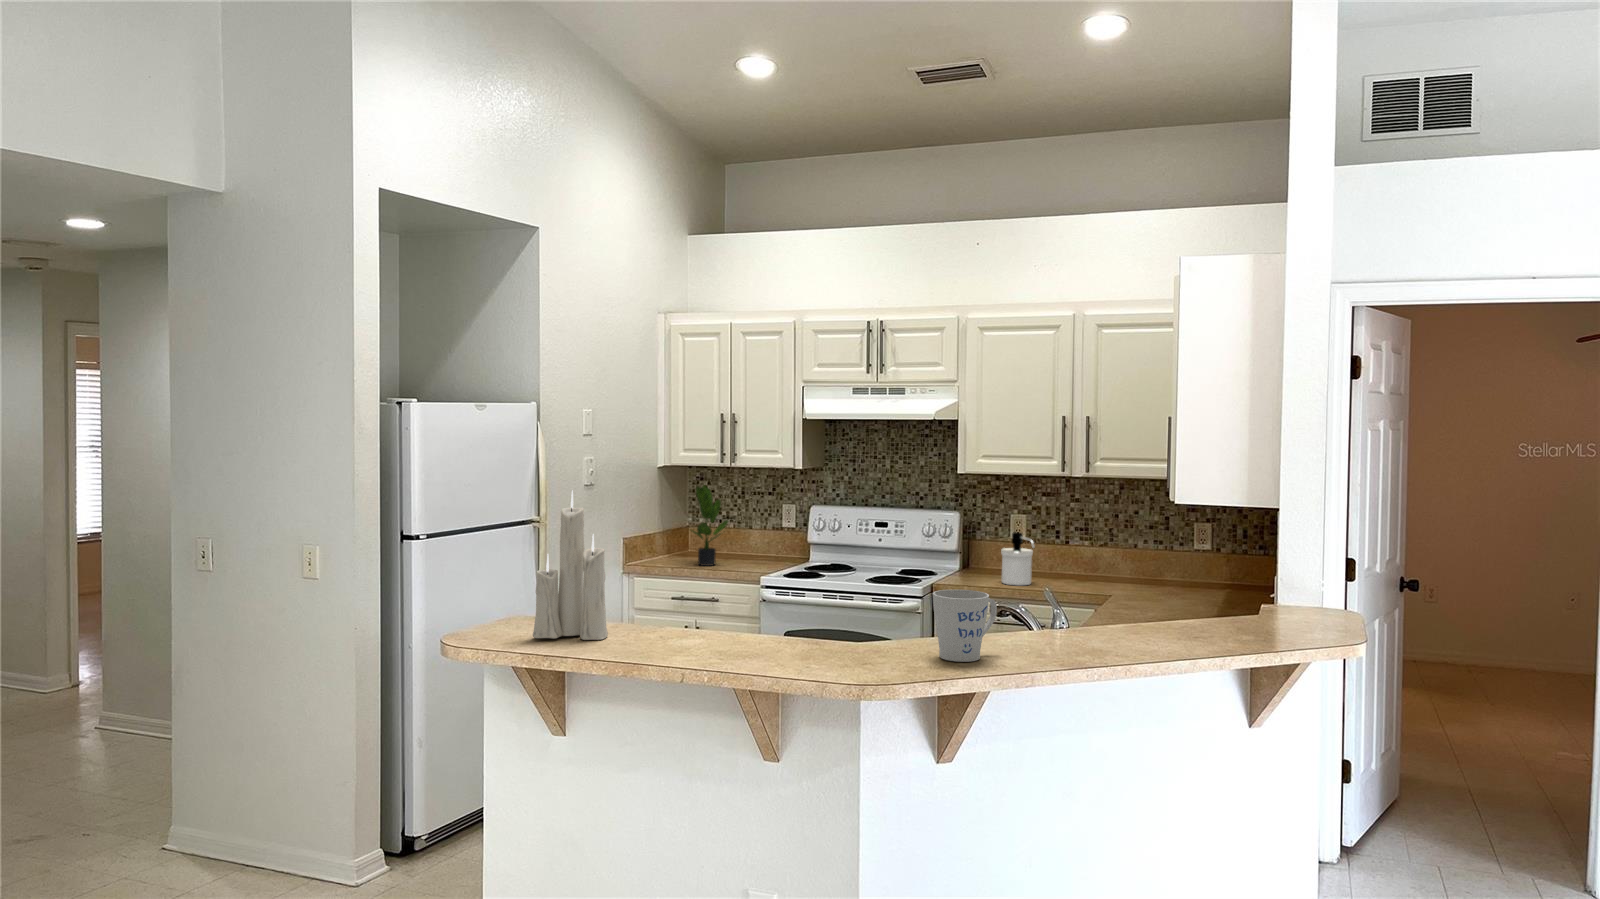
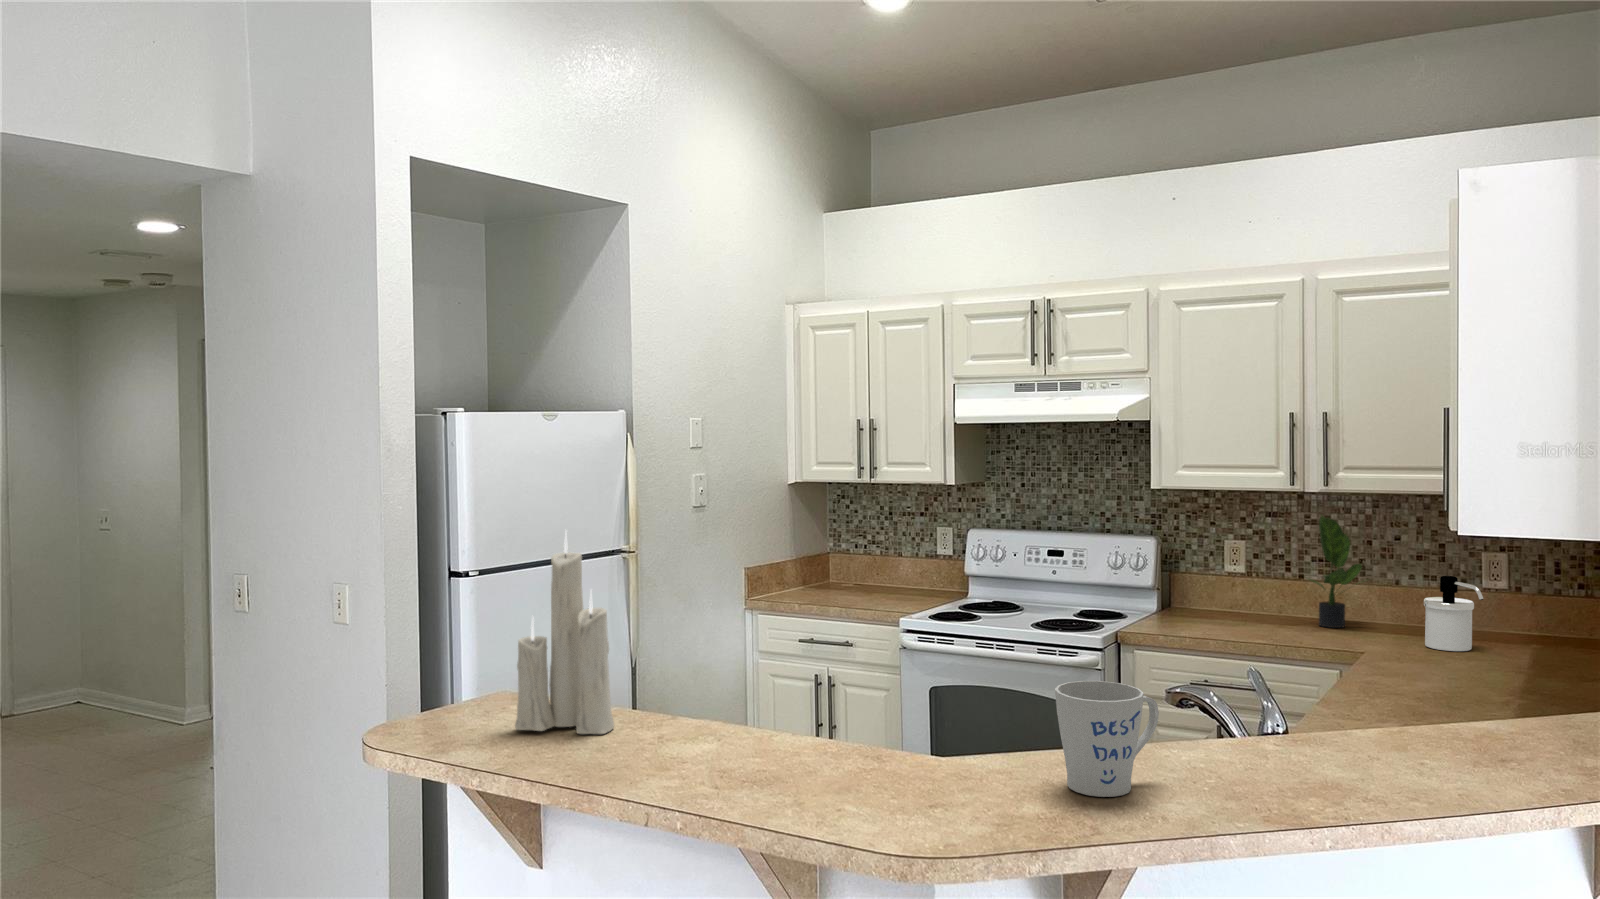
potted plant: present [692,485,728,566] -> present [1309,515,1362,628]
soap dispenser: present [1001,532,1035,585] -> present [1424,576,1483,651]

